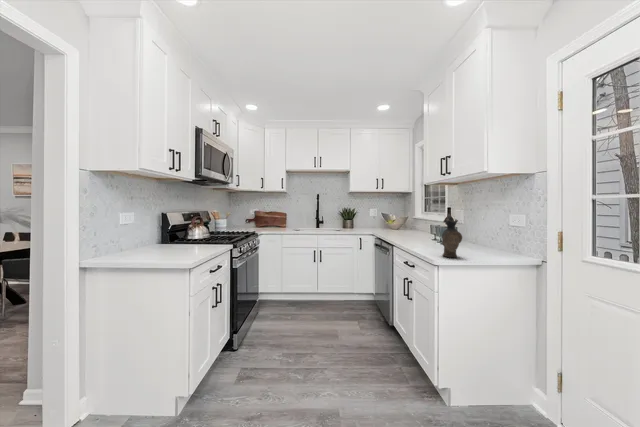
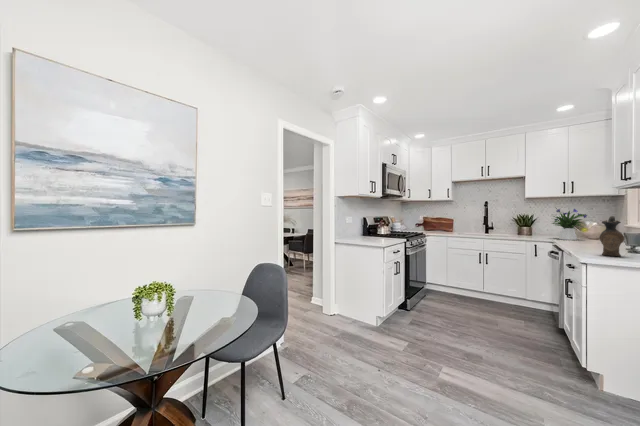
flower arrangement: none [370,203,401,234] -> present [552,208,587,240]

